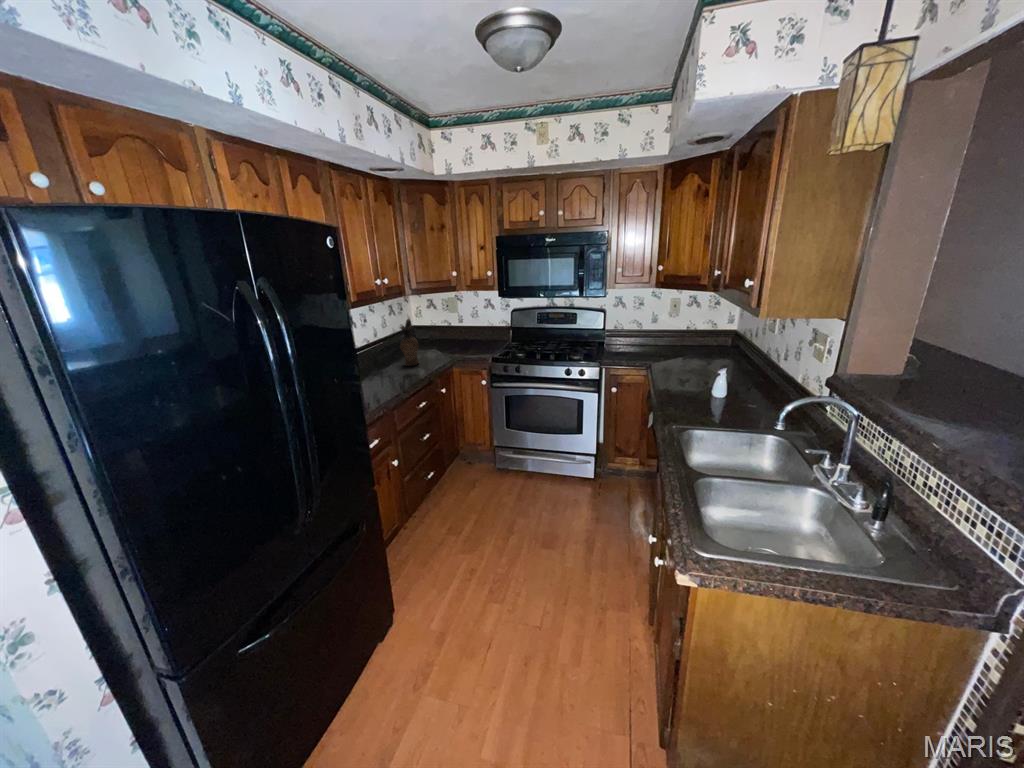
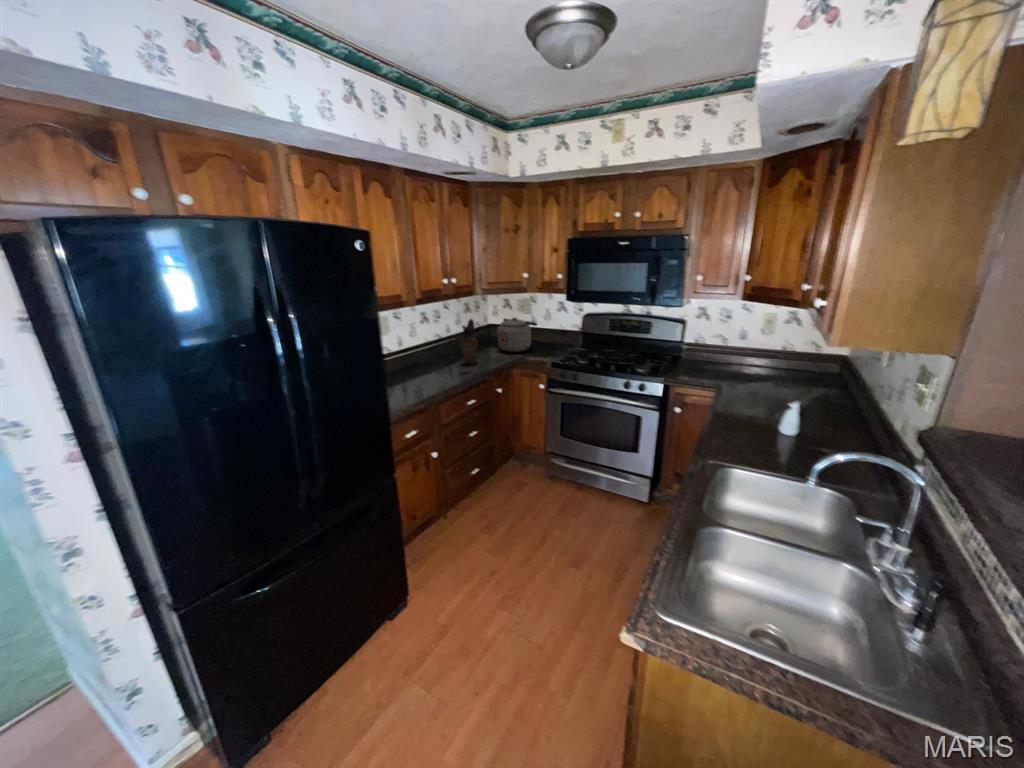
kettle: none [429,316,471,350] -> present [498,318,537,352]

